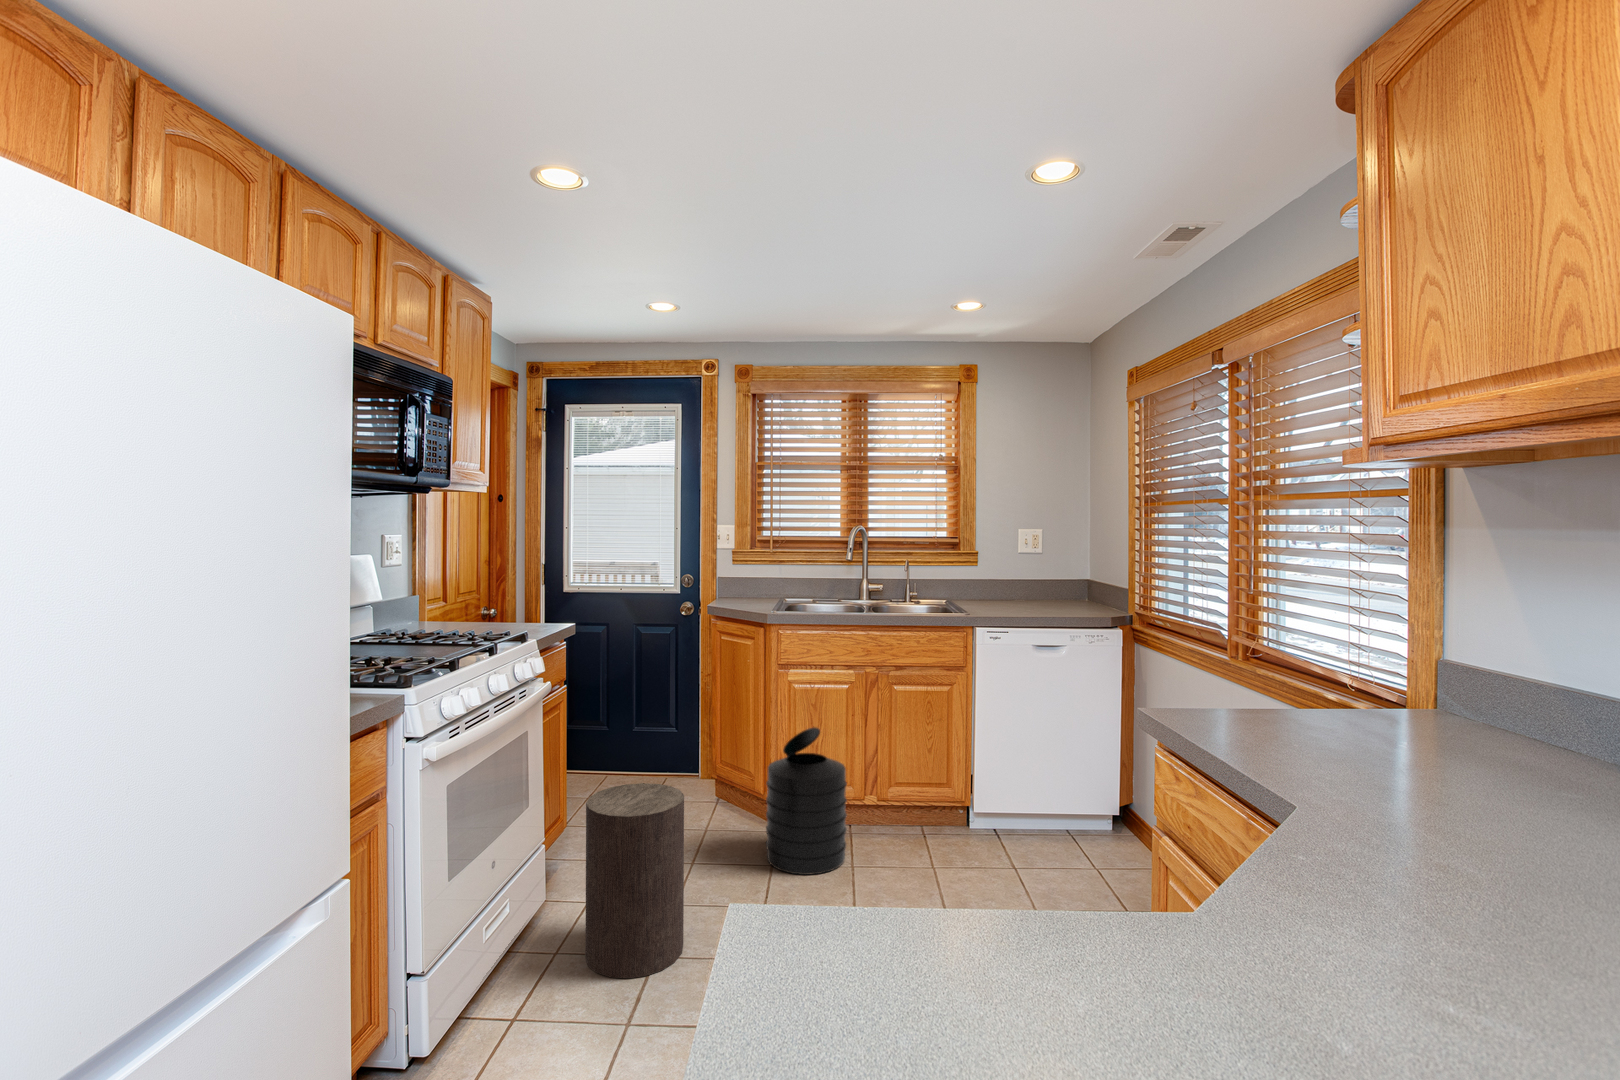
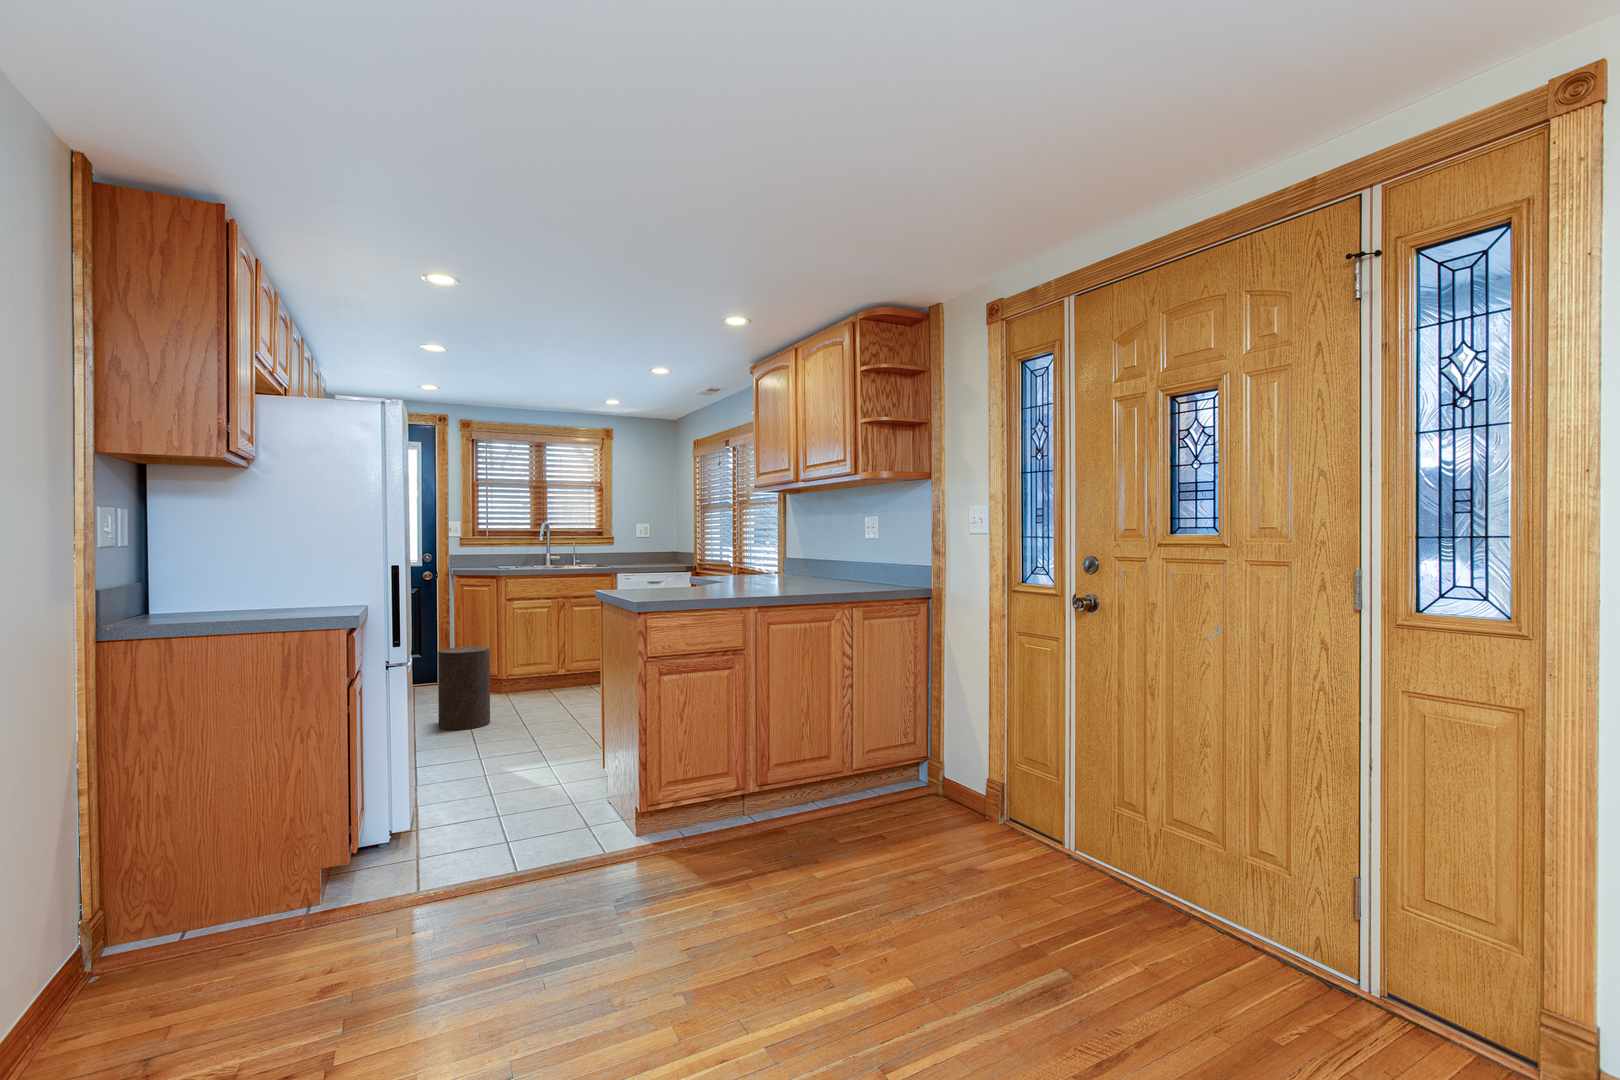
trash can: present [766,727,847,875] -> none [509,627,555,702]

